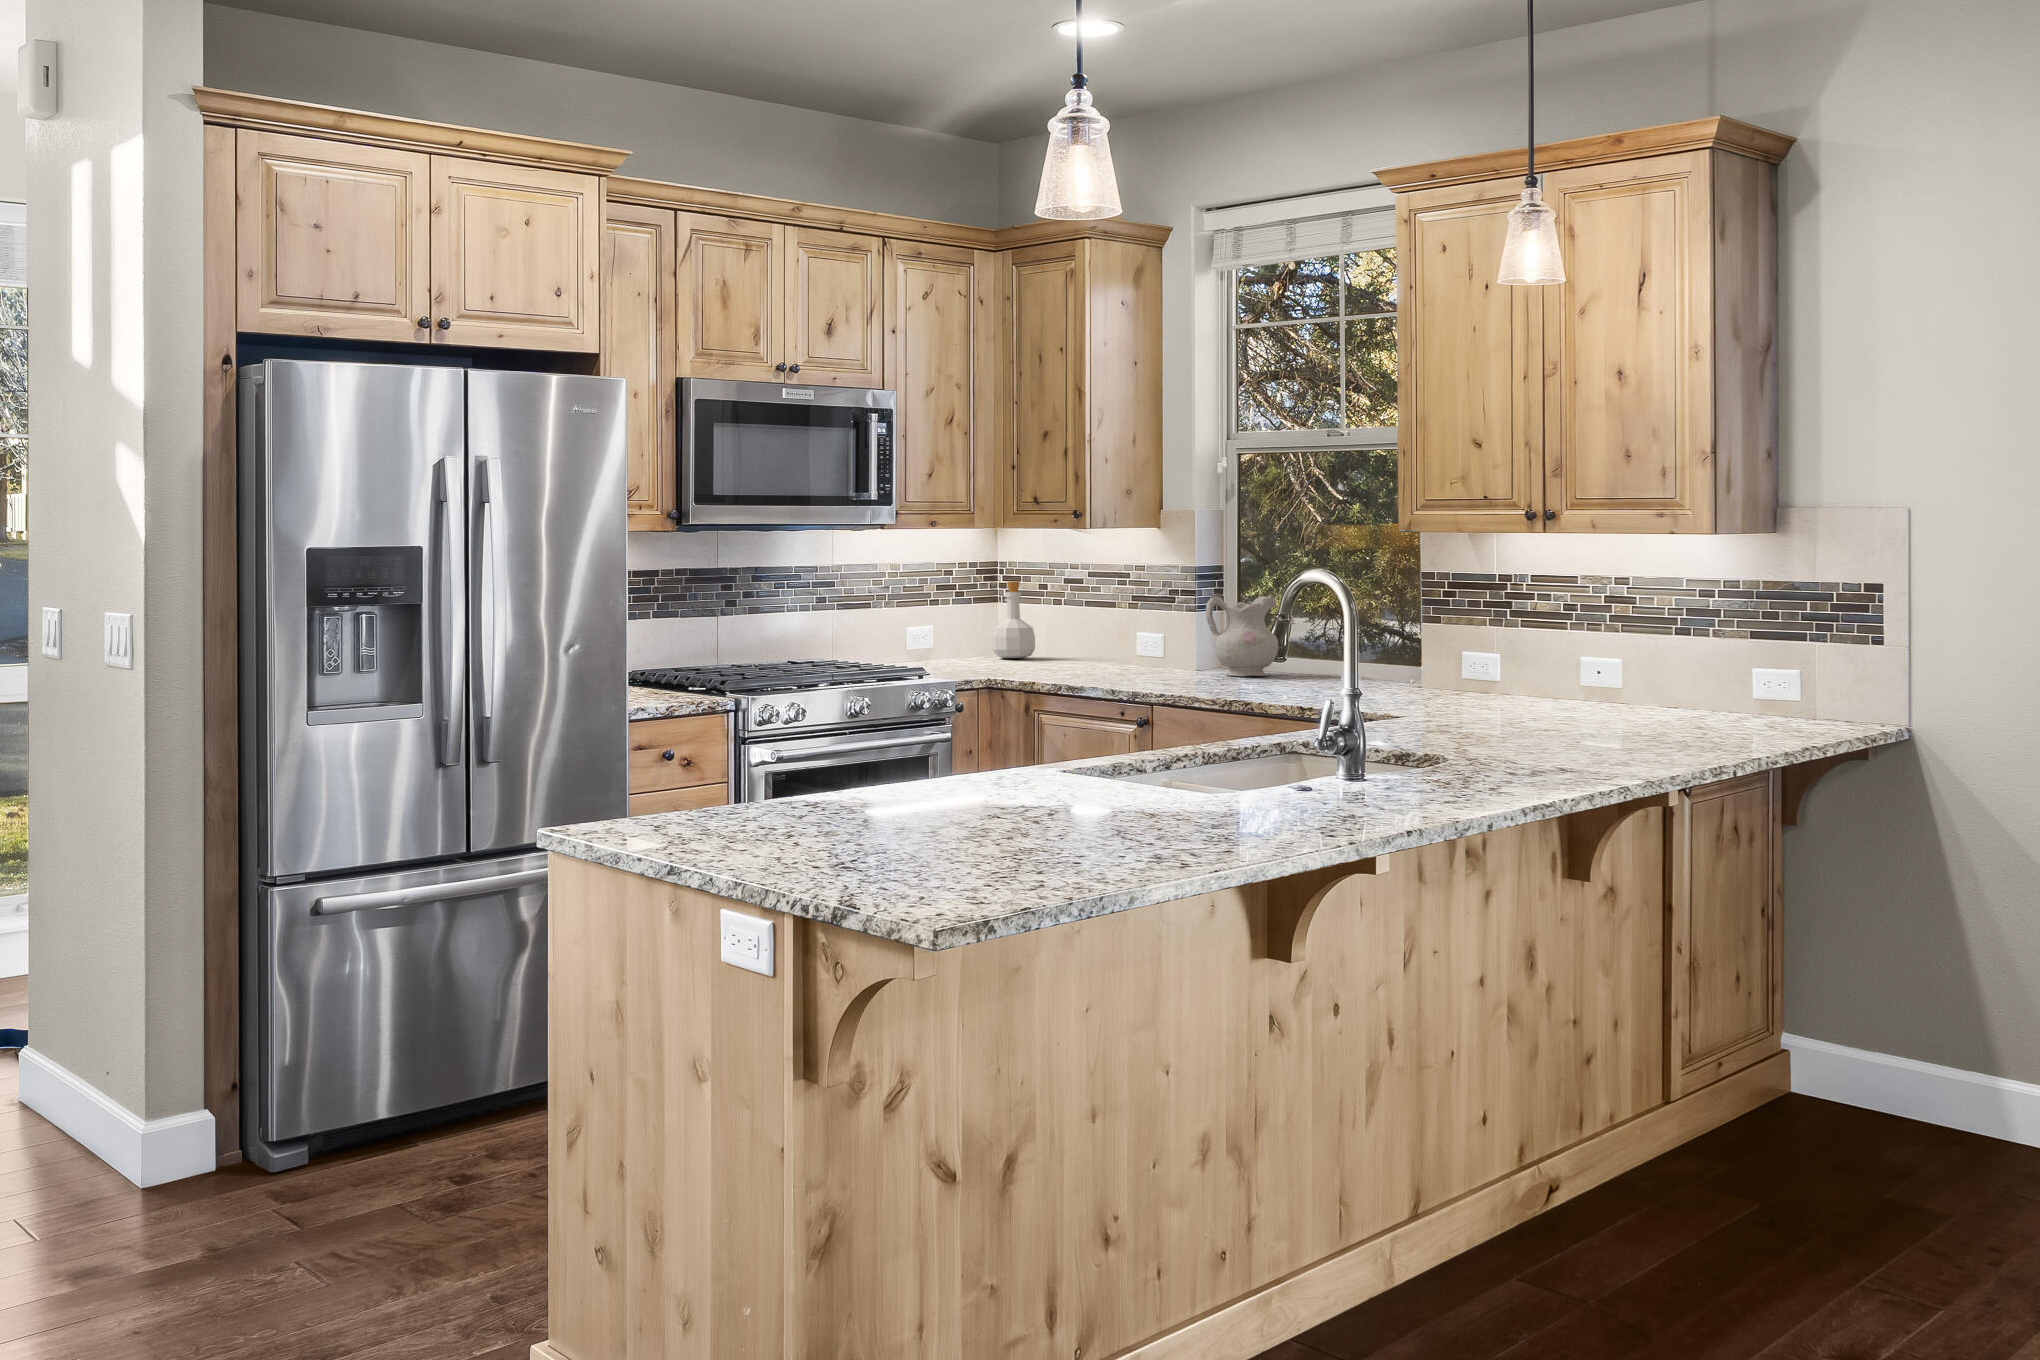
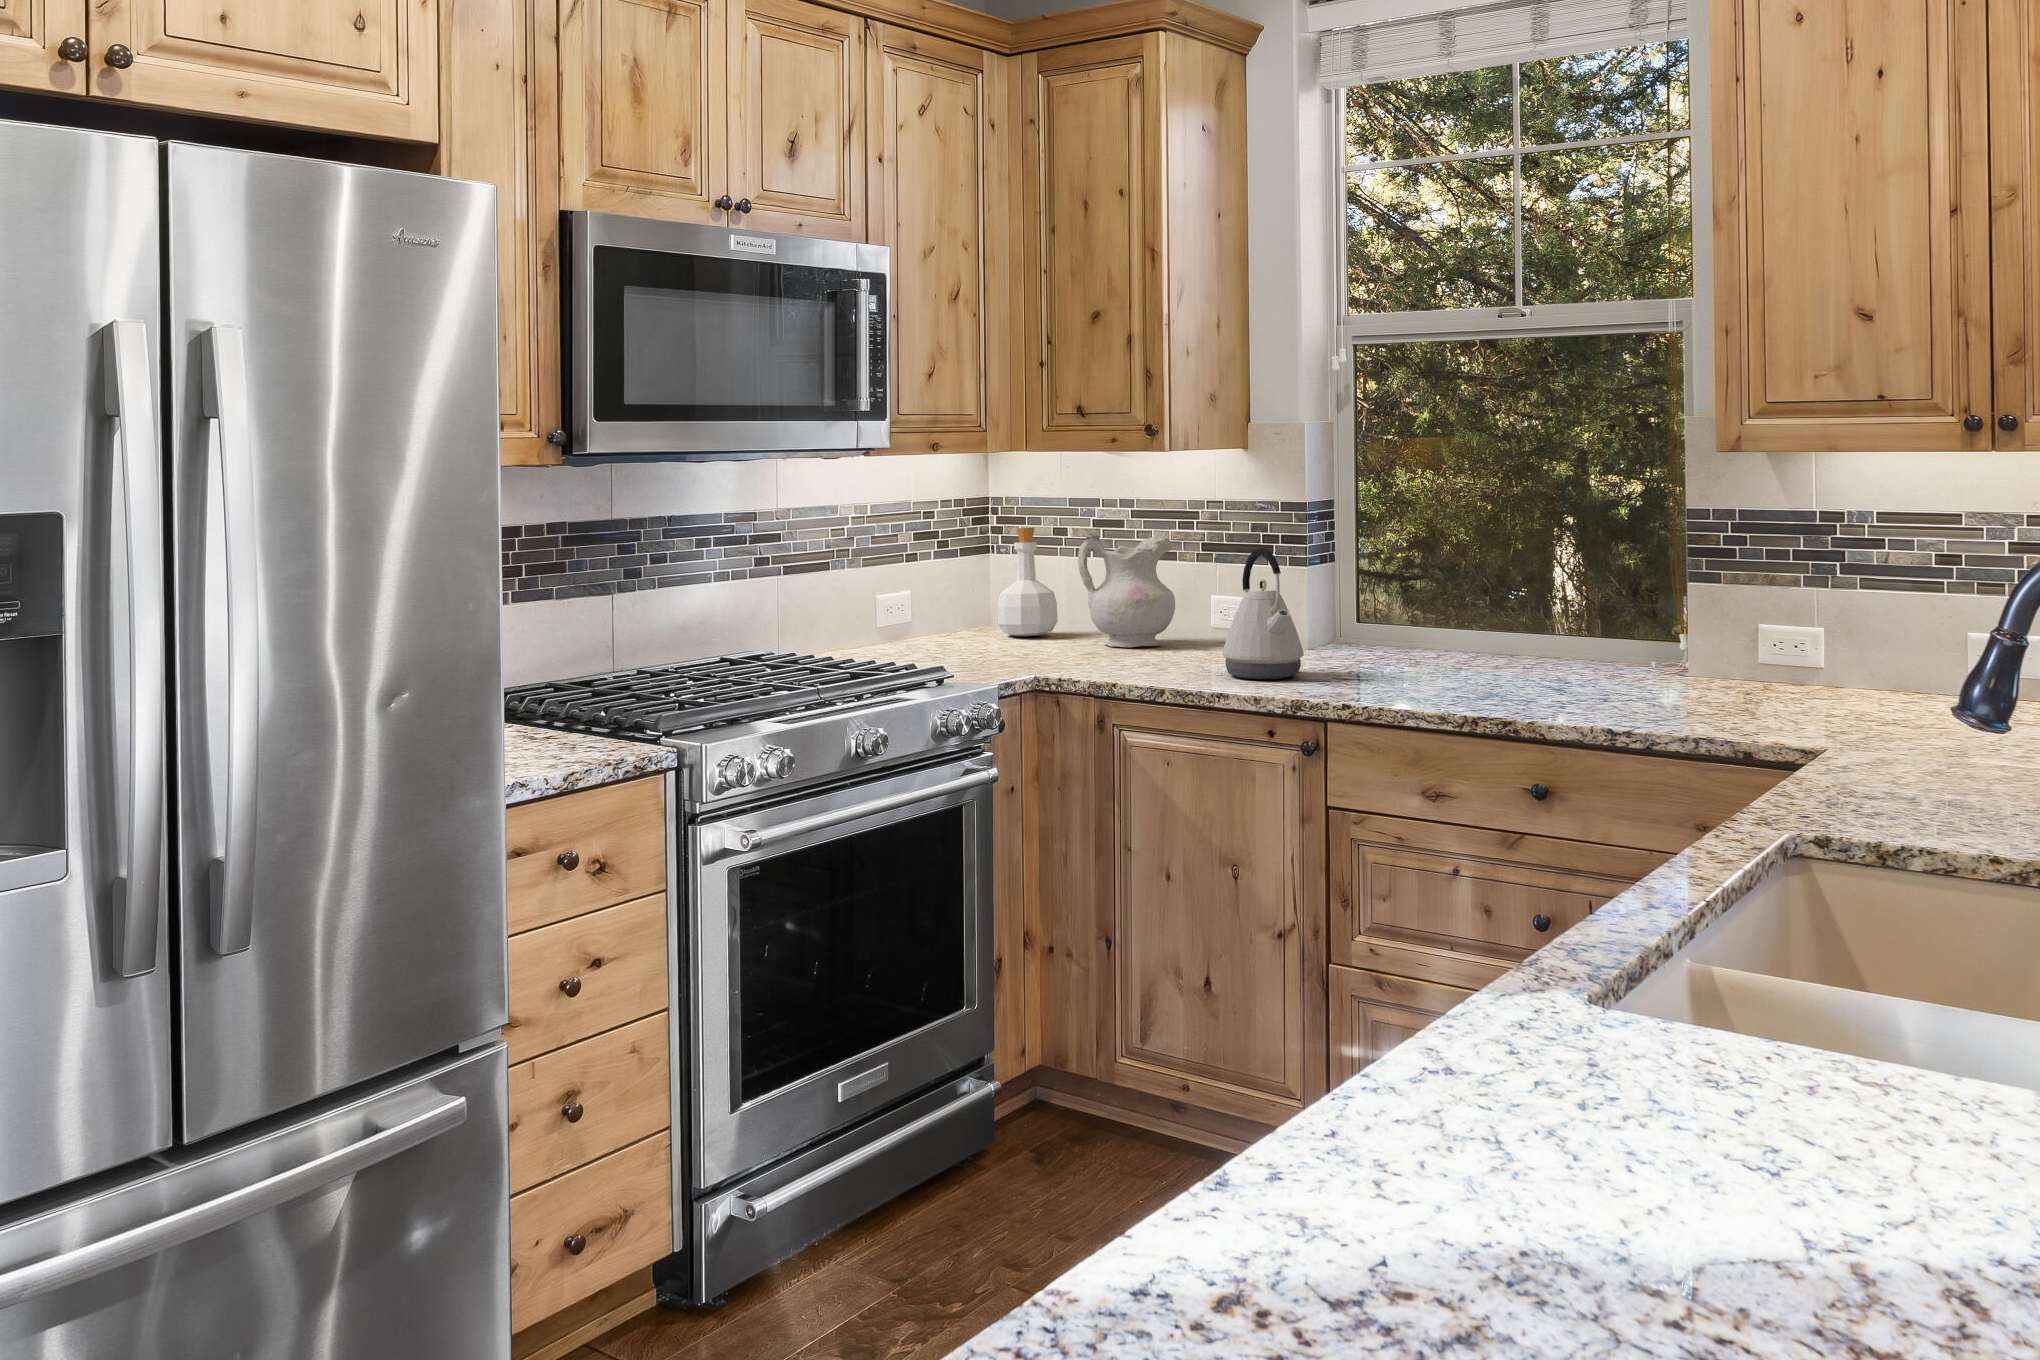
ceramic pitcher: present [1206,594,1278,676] -> present [1078,535,1175,647]
kettle: none [1112,595,1167,683] -> present [1223,548,1304,679]

